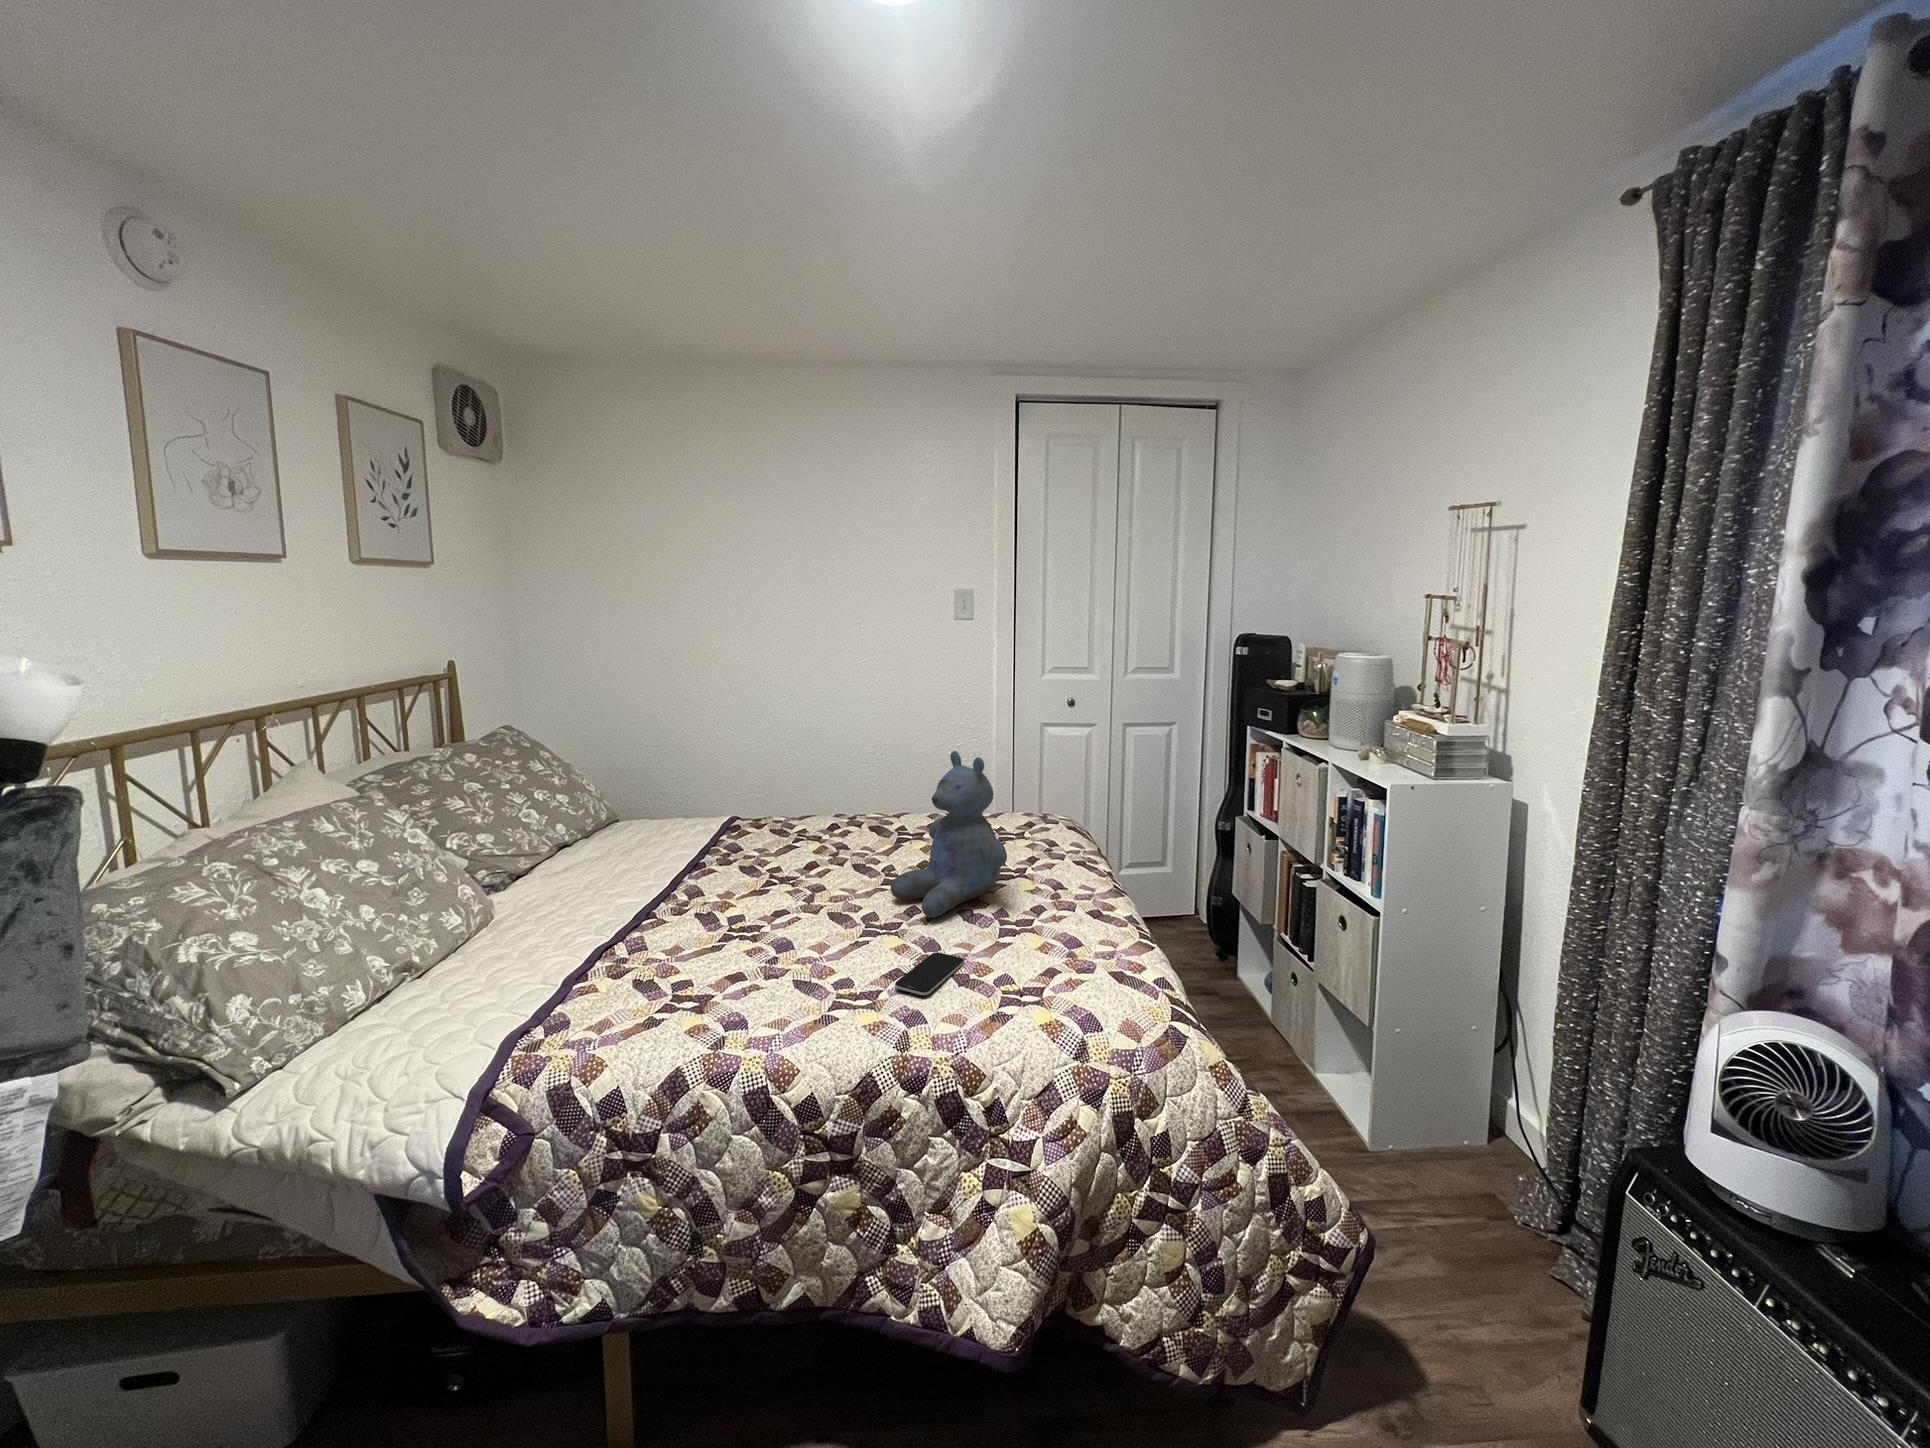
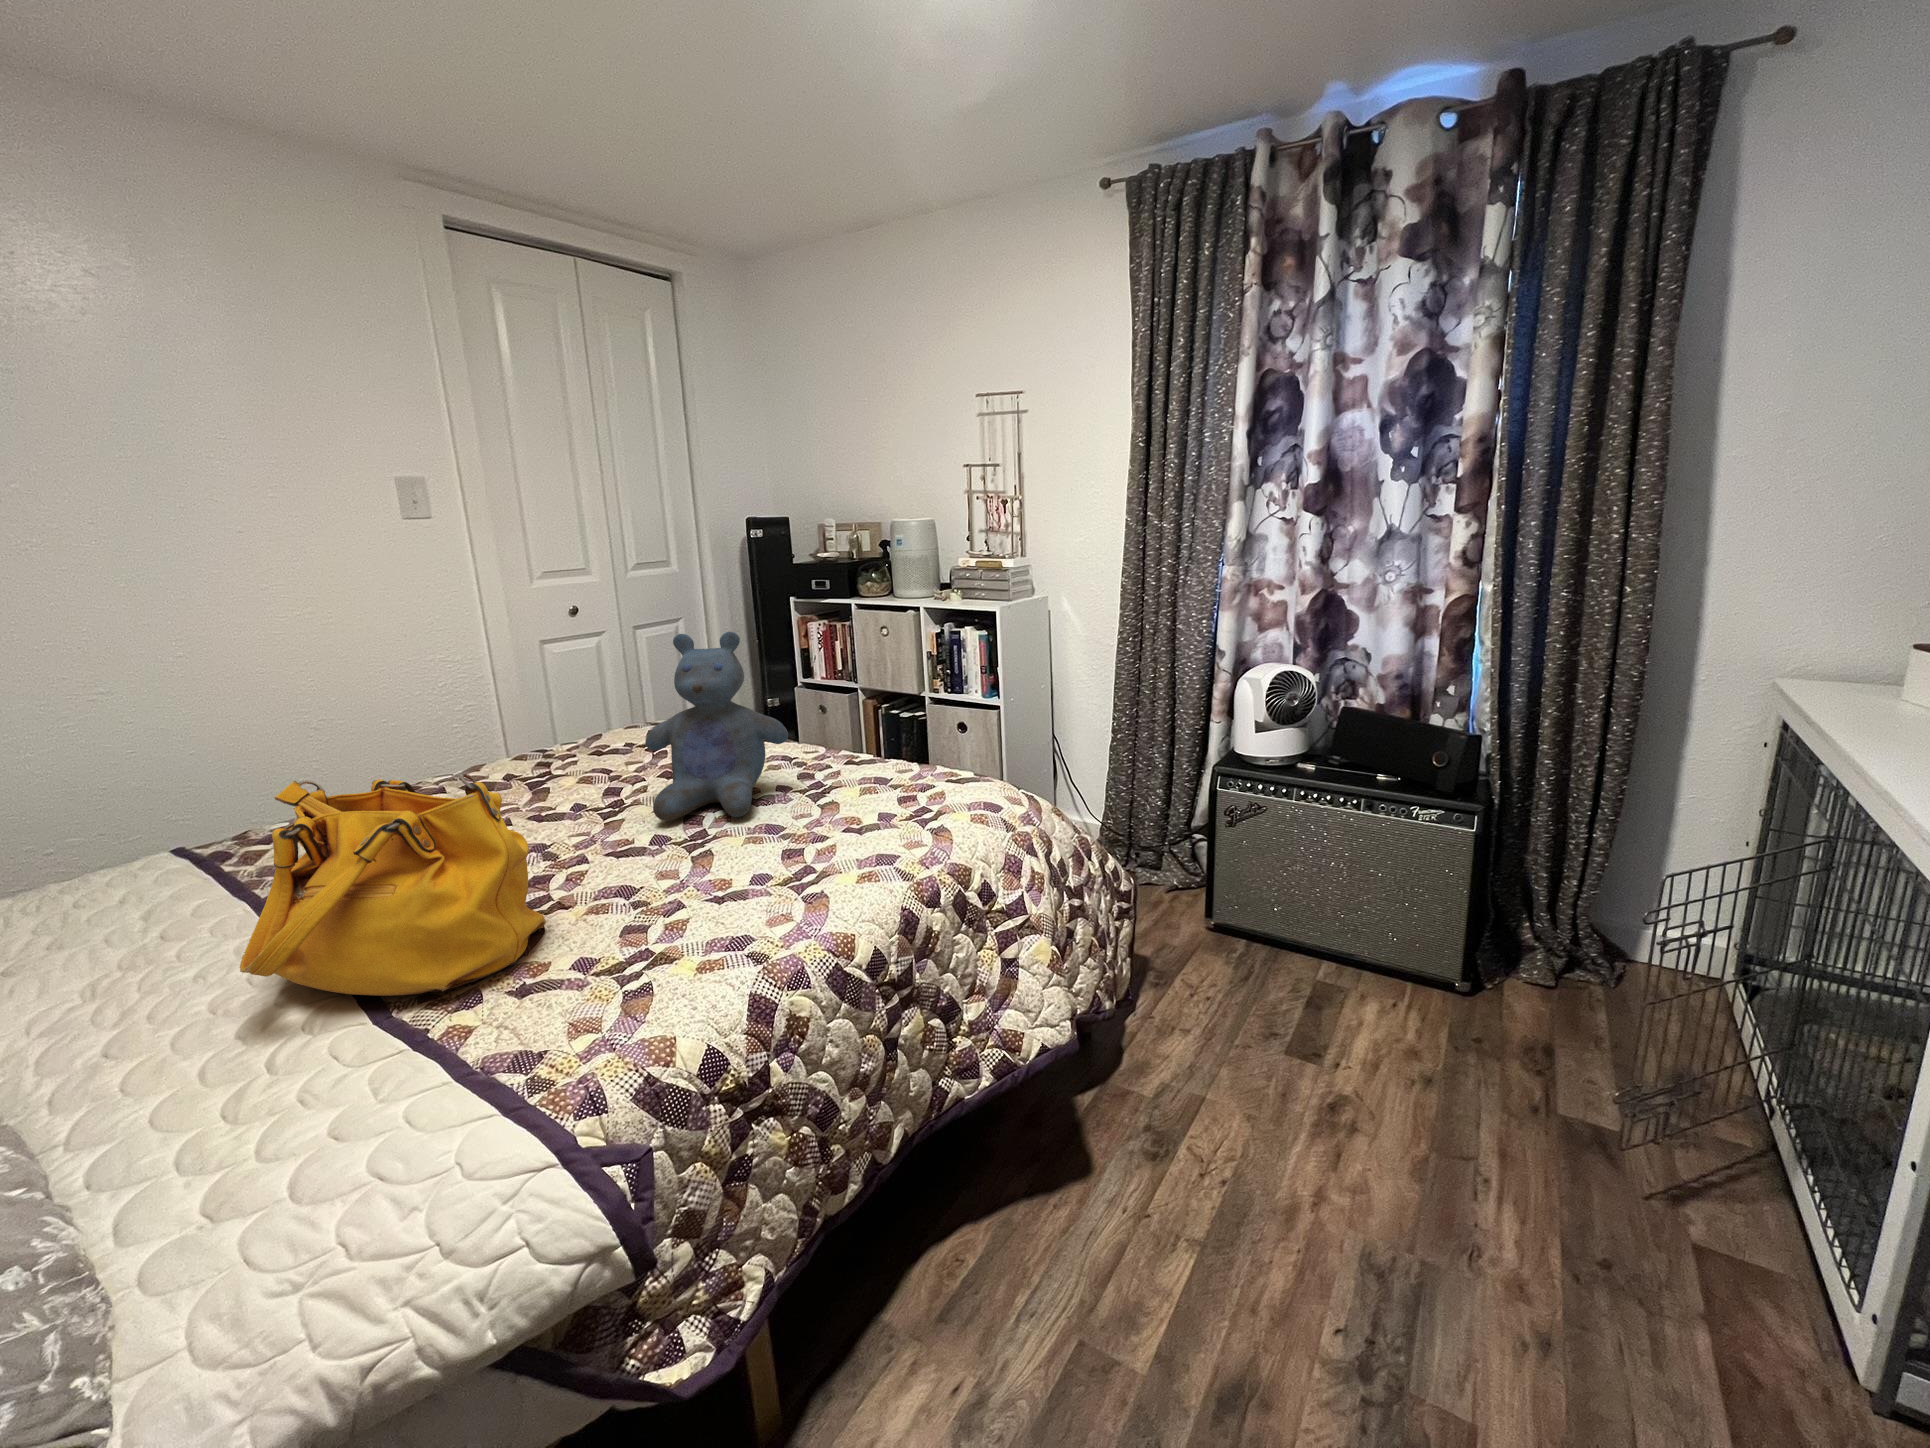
handbag: none [584,798,760,959] -> present [240,773,546,996]
smartphone: present [895,952,964,995] -> none [804,822,864,858]

